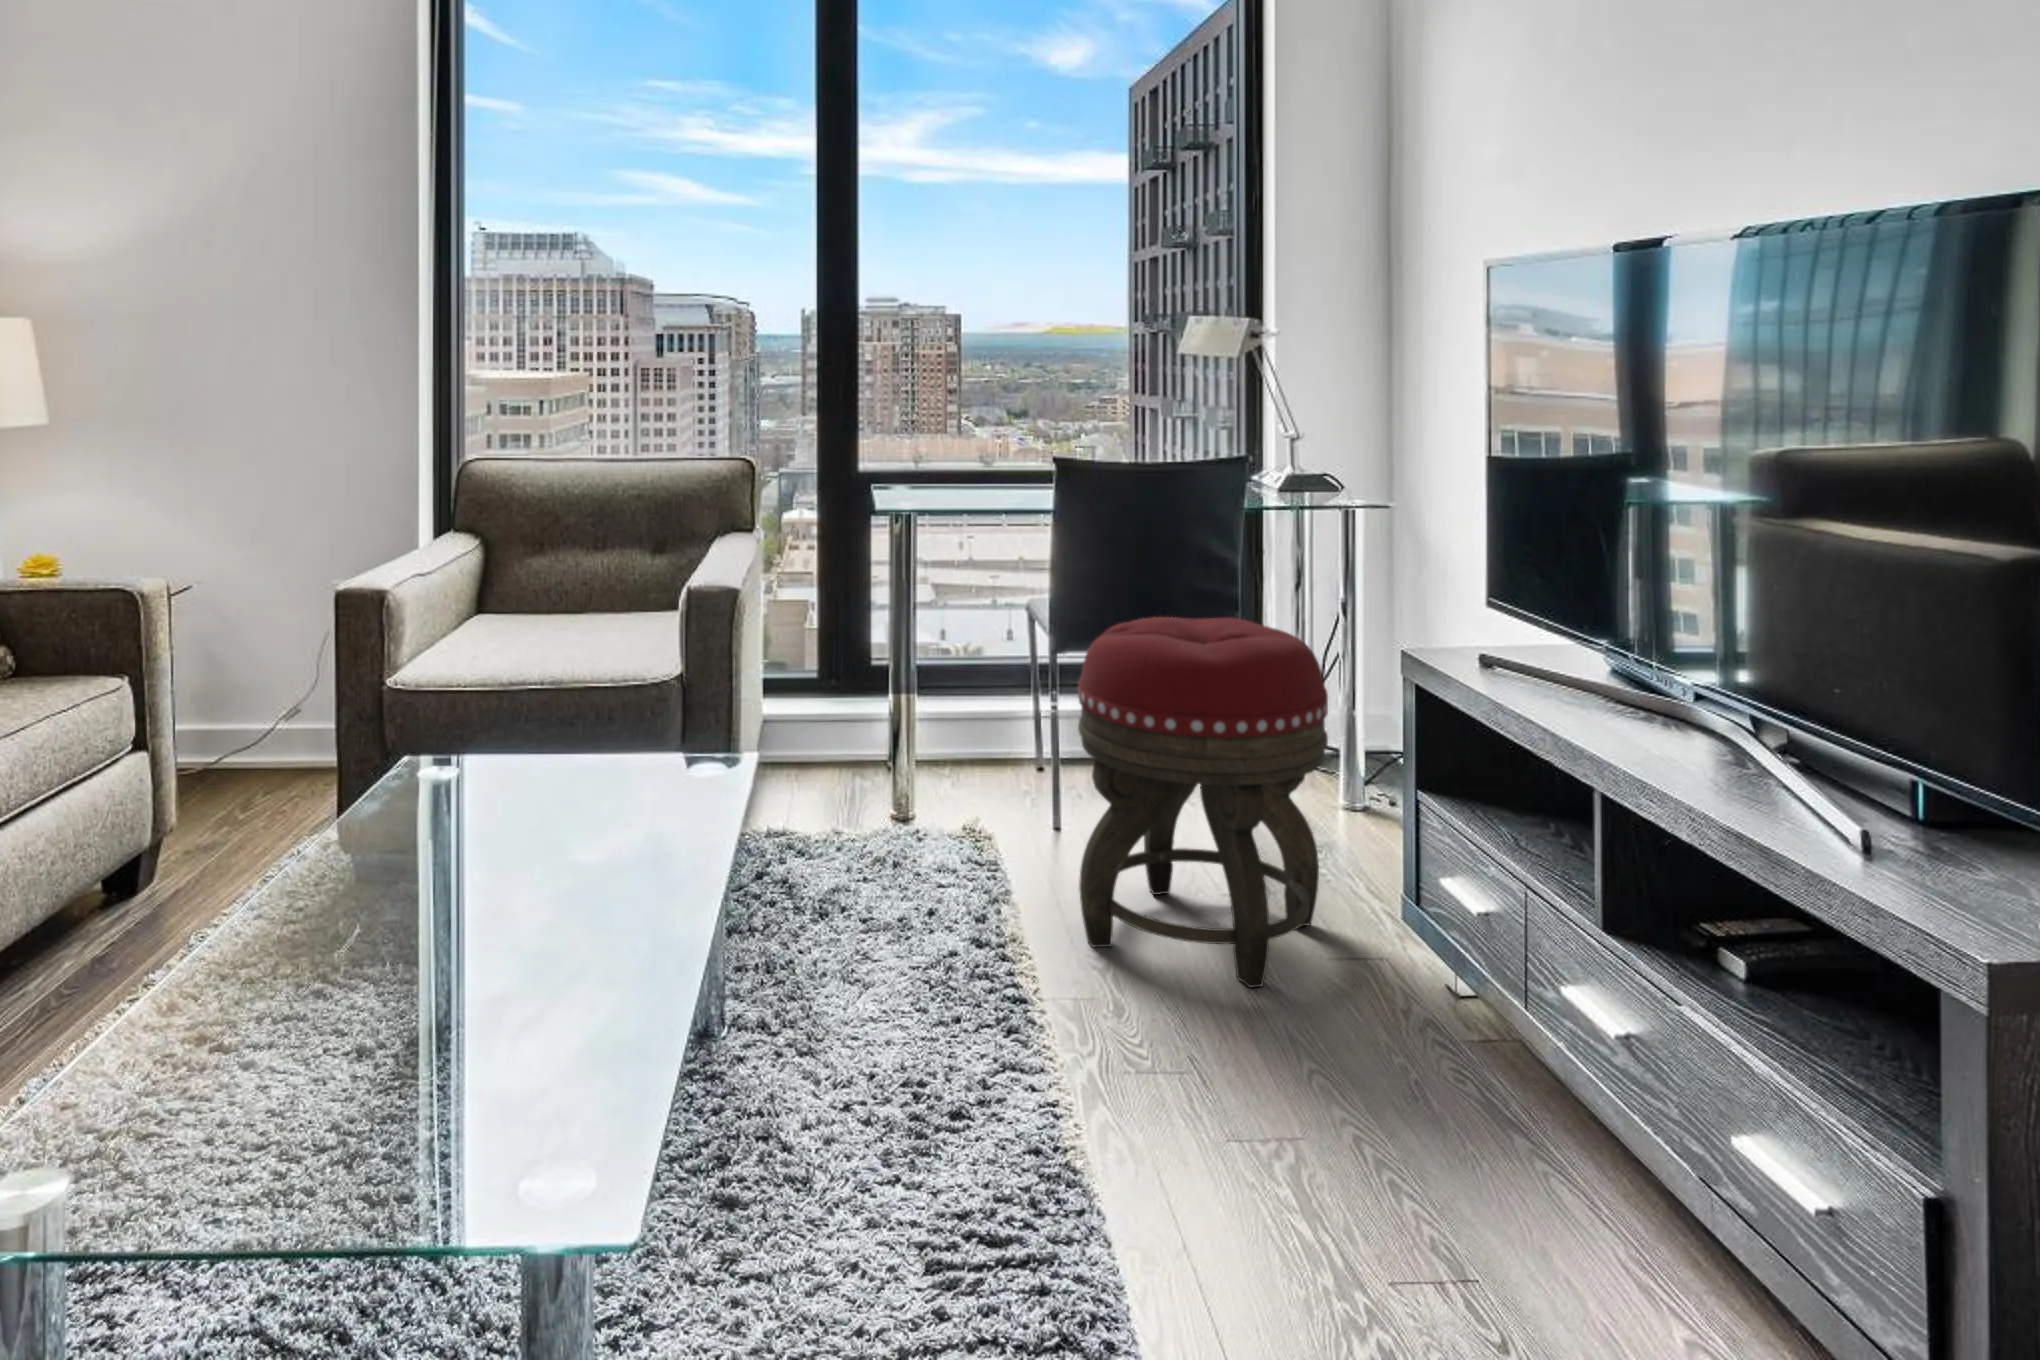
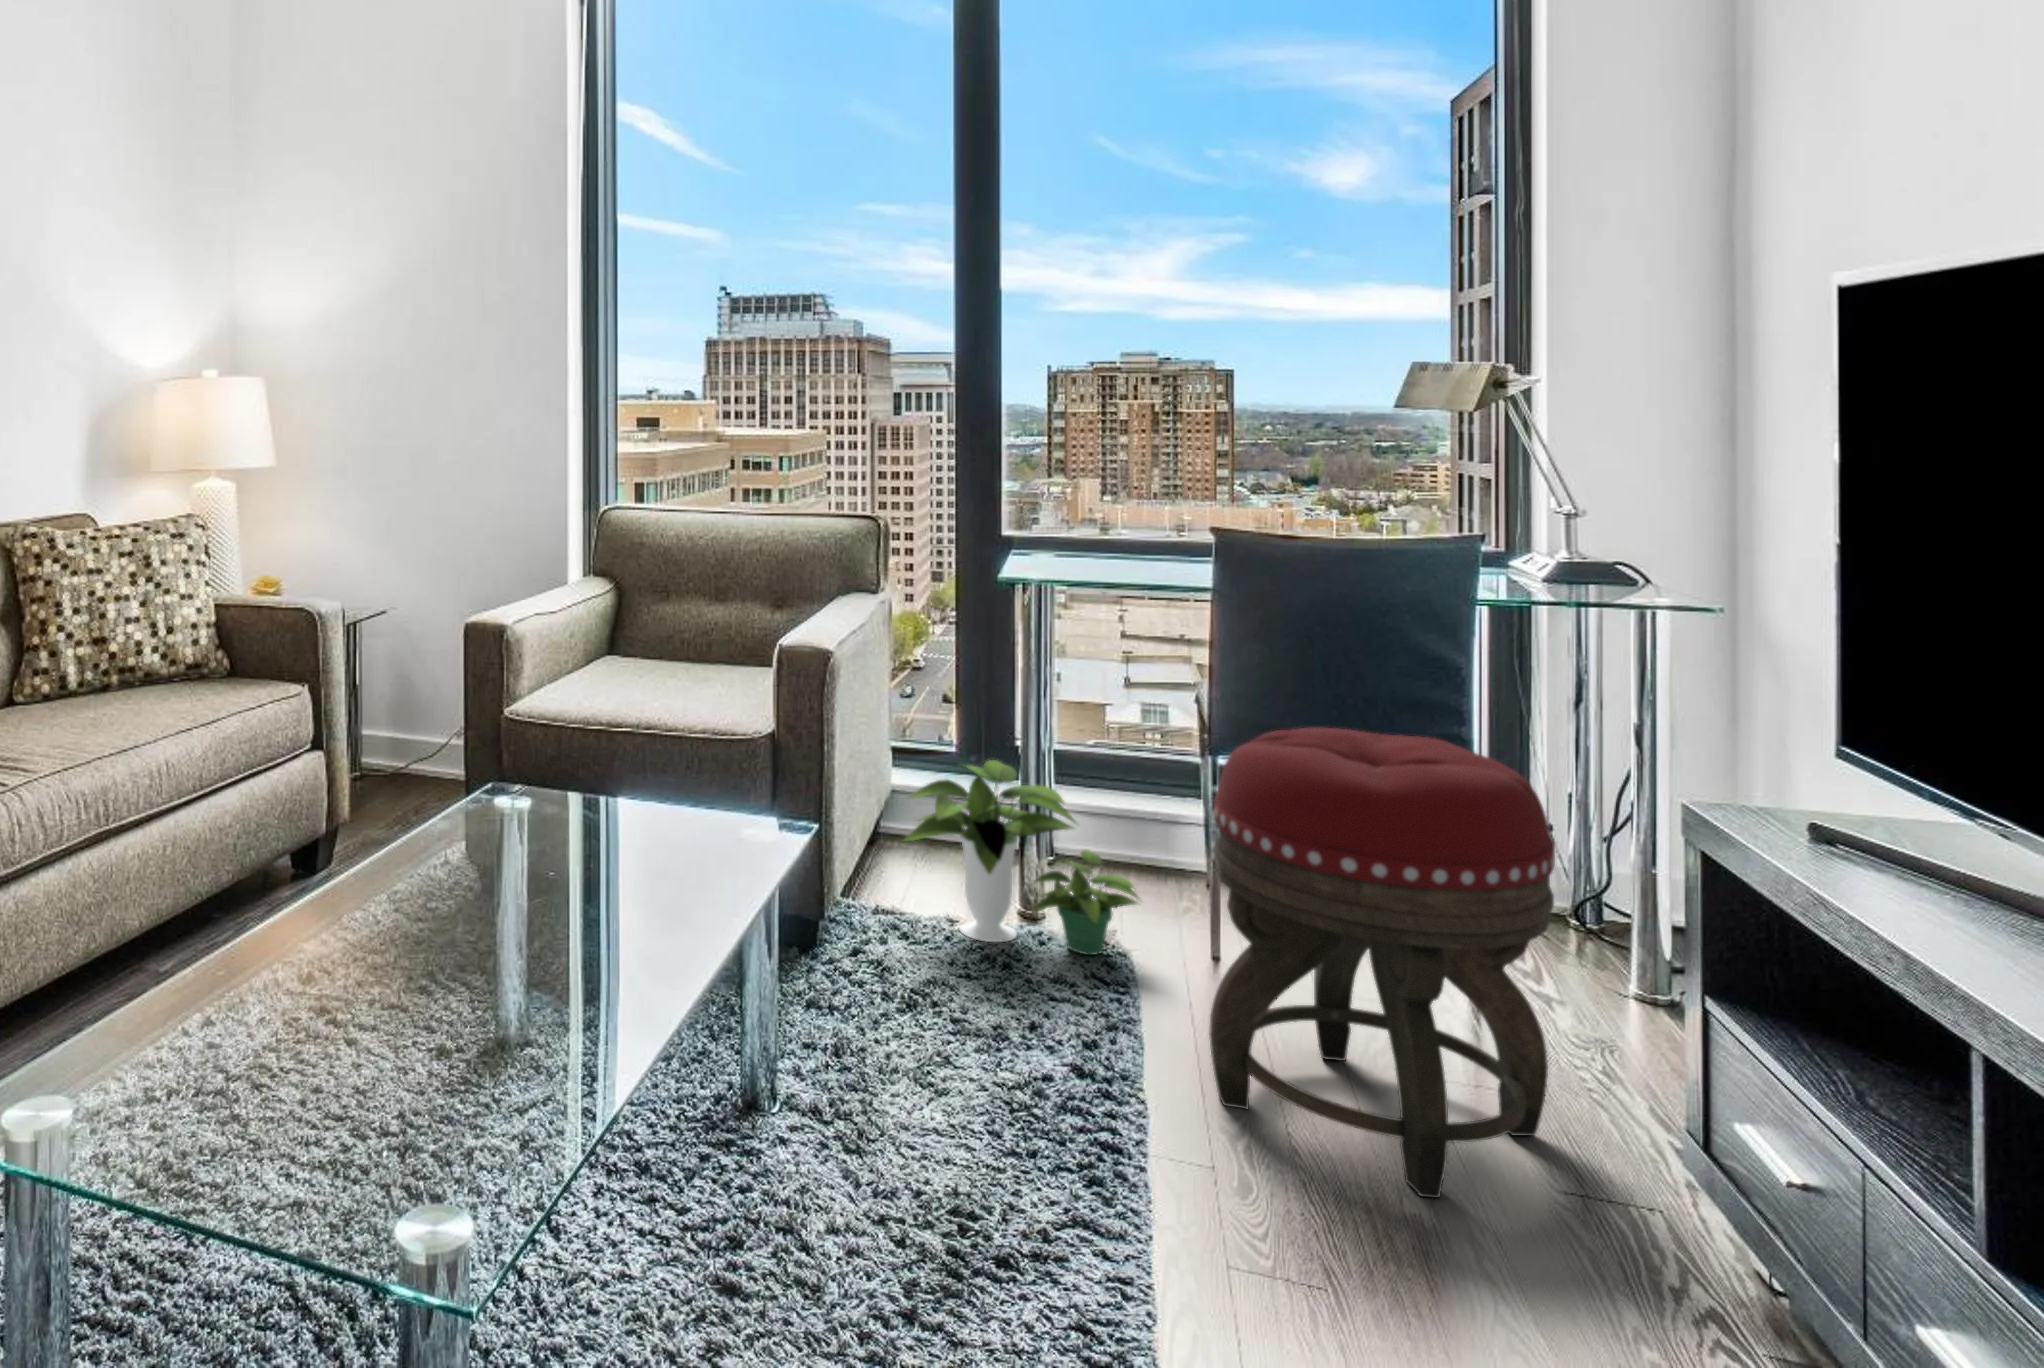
potted plant: none [788,678,997,845] -> present [904,760,1138,955]

